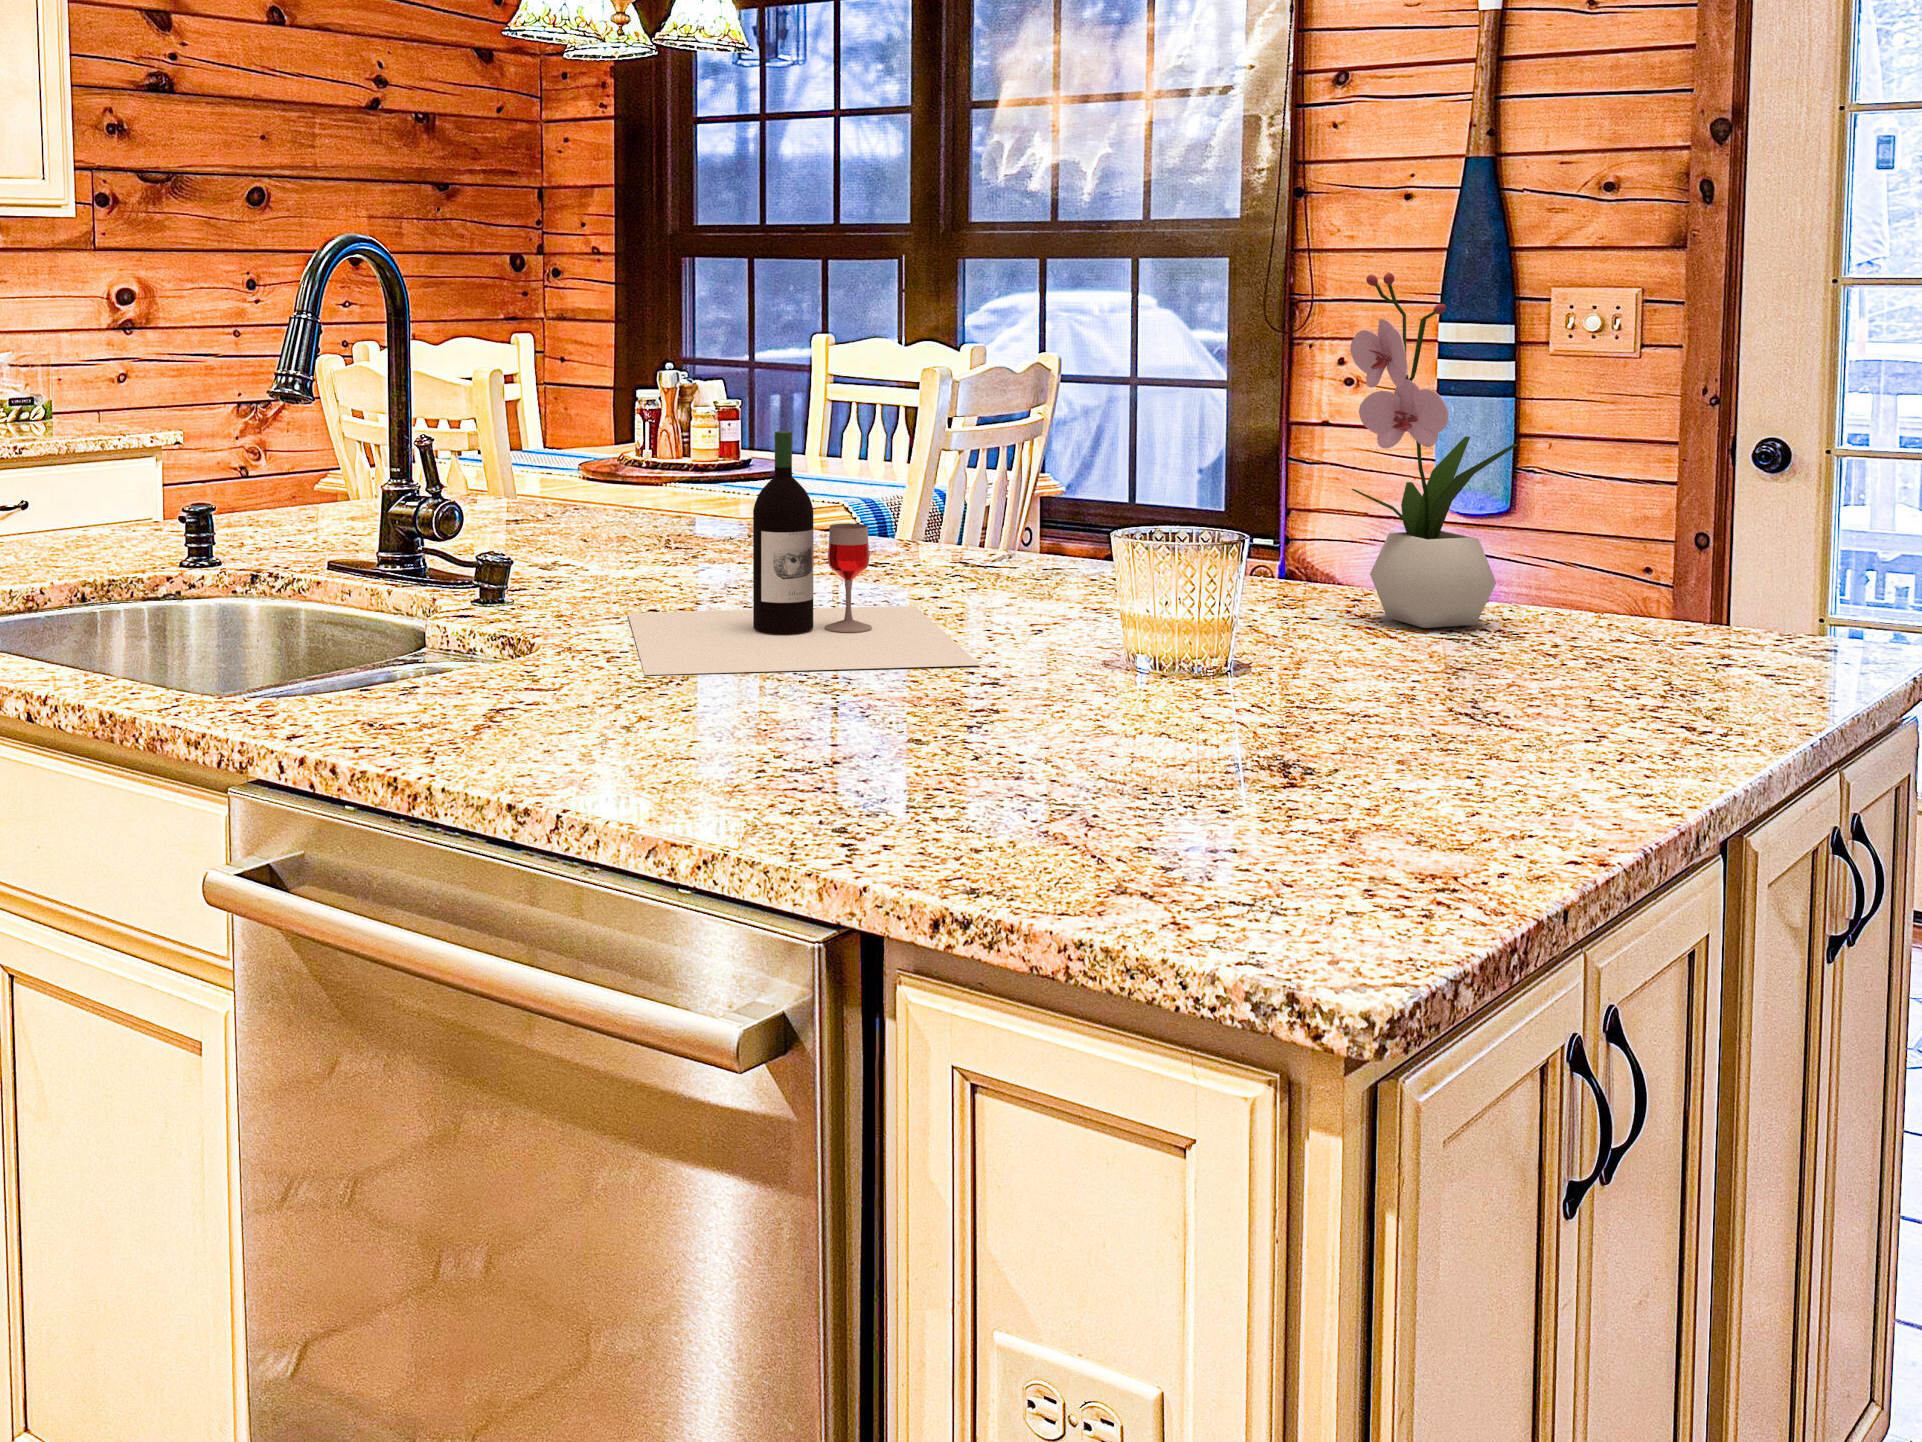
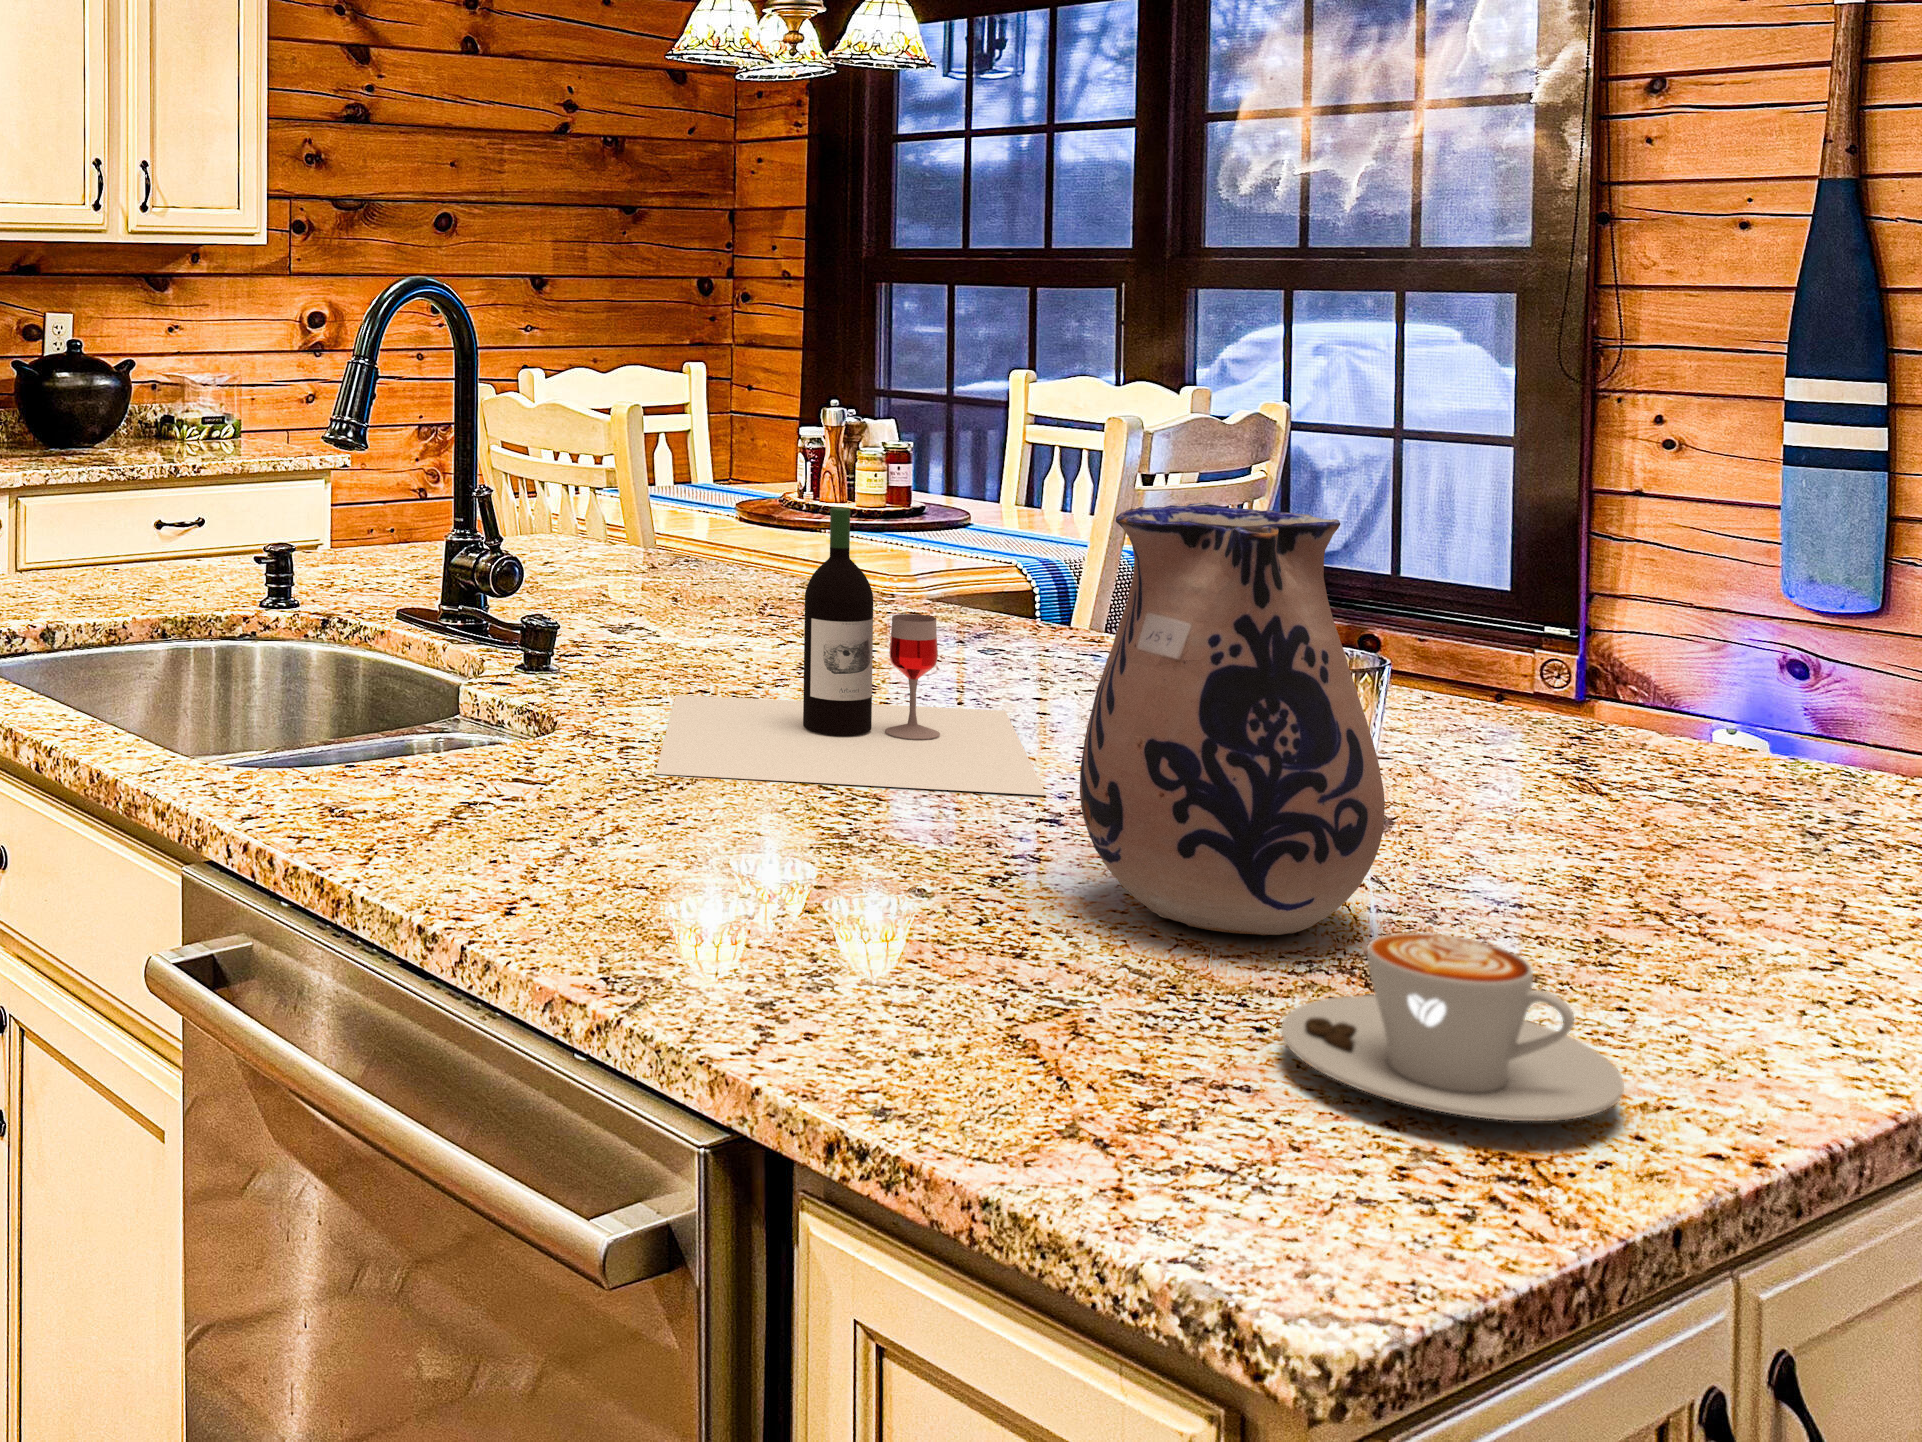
flower arrangement: present [1350,273,1517,628] -> none [1558,345,1795,793]
ceramic pitcher: none [1045,400,1283,747] -> present [1080,502,1385,935]
coffee cup: none [1248,718,1497,846] -> present [1282,933,1624,1121]

